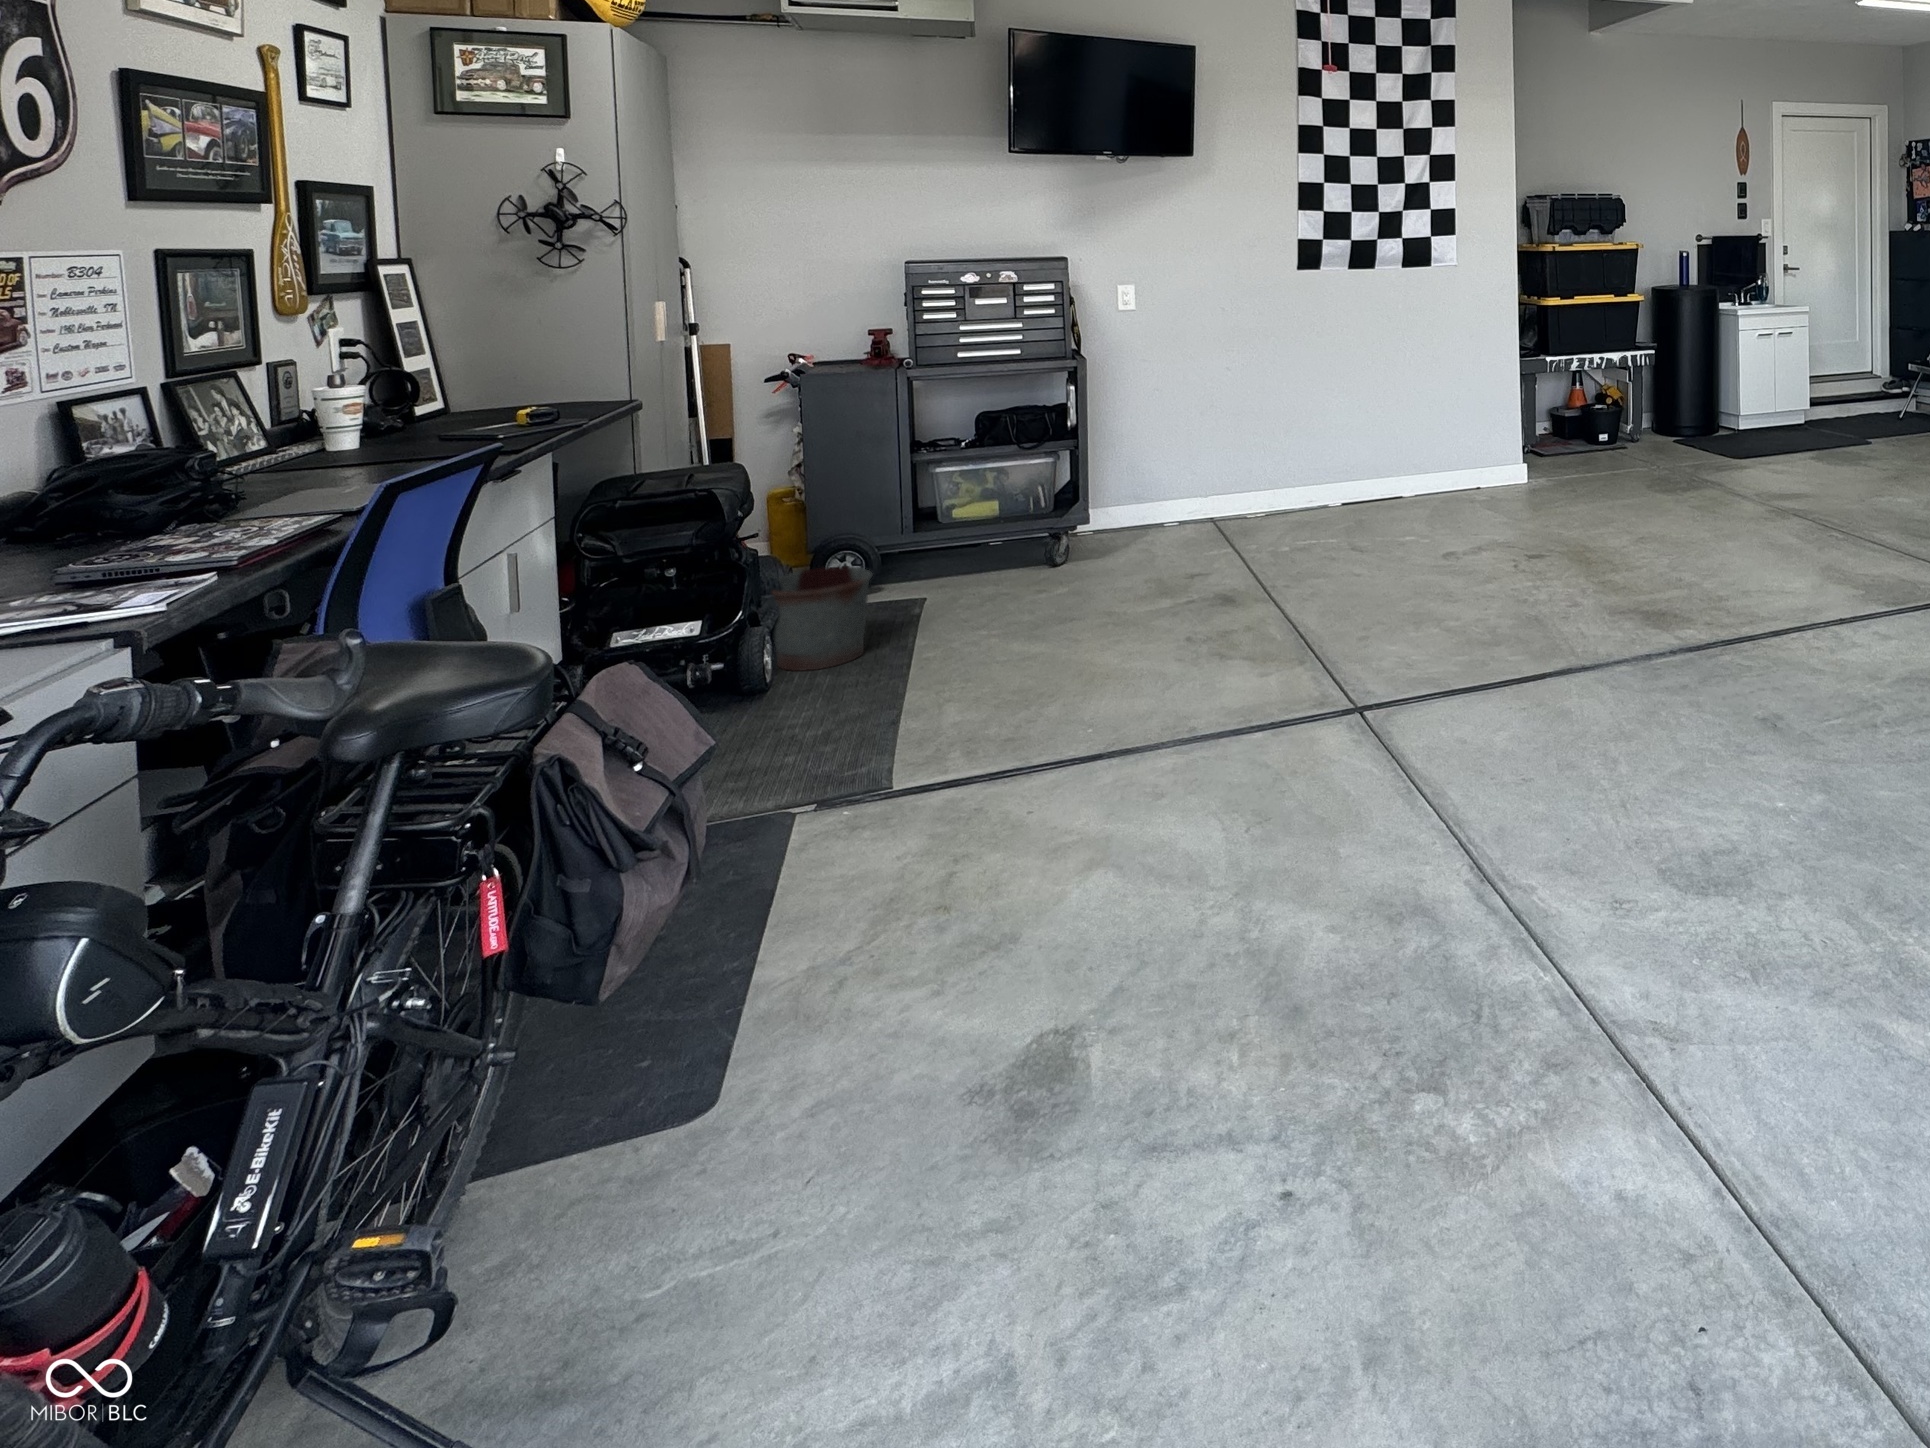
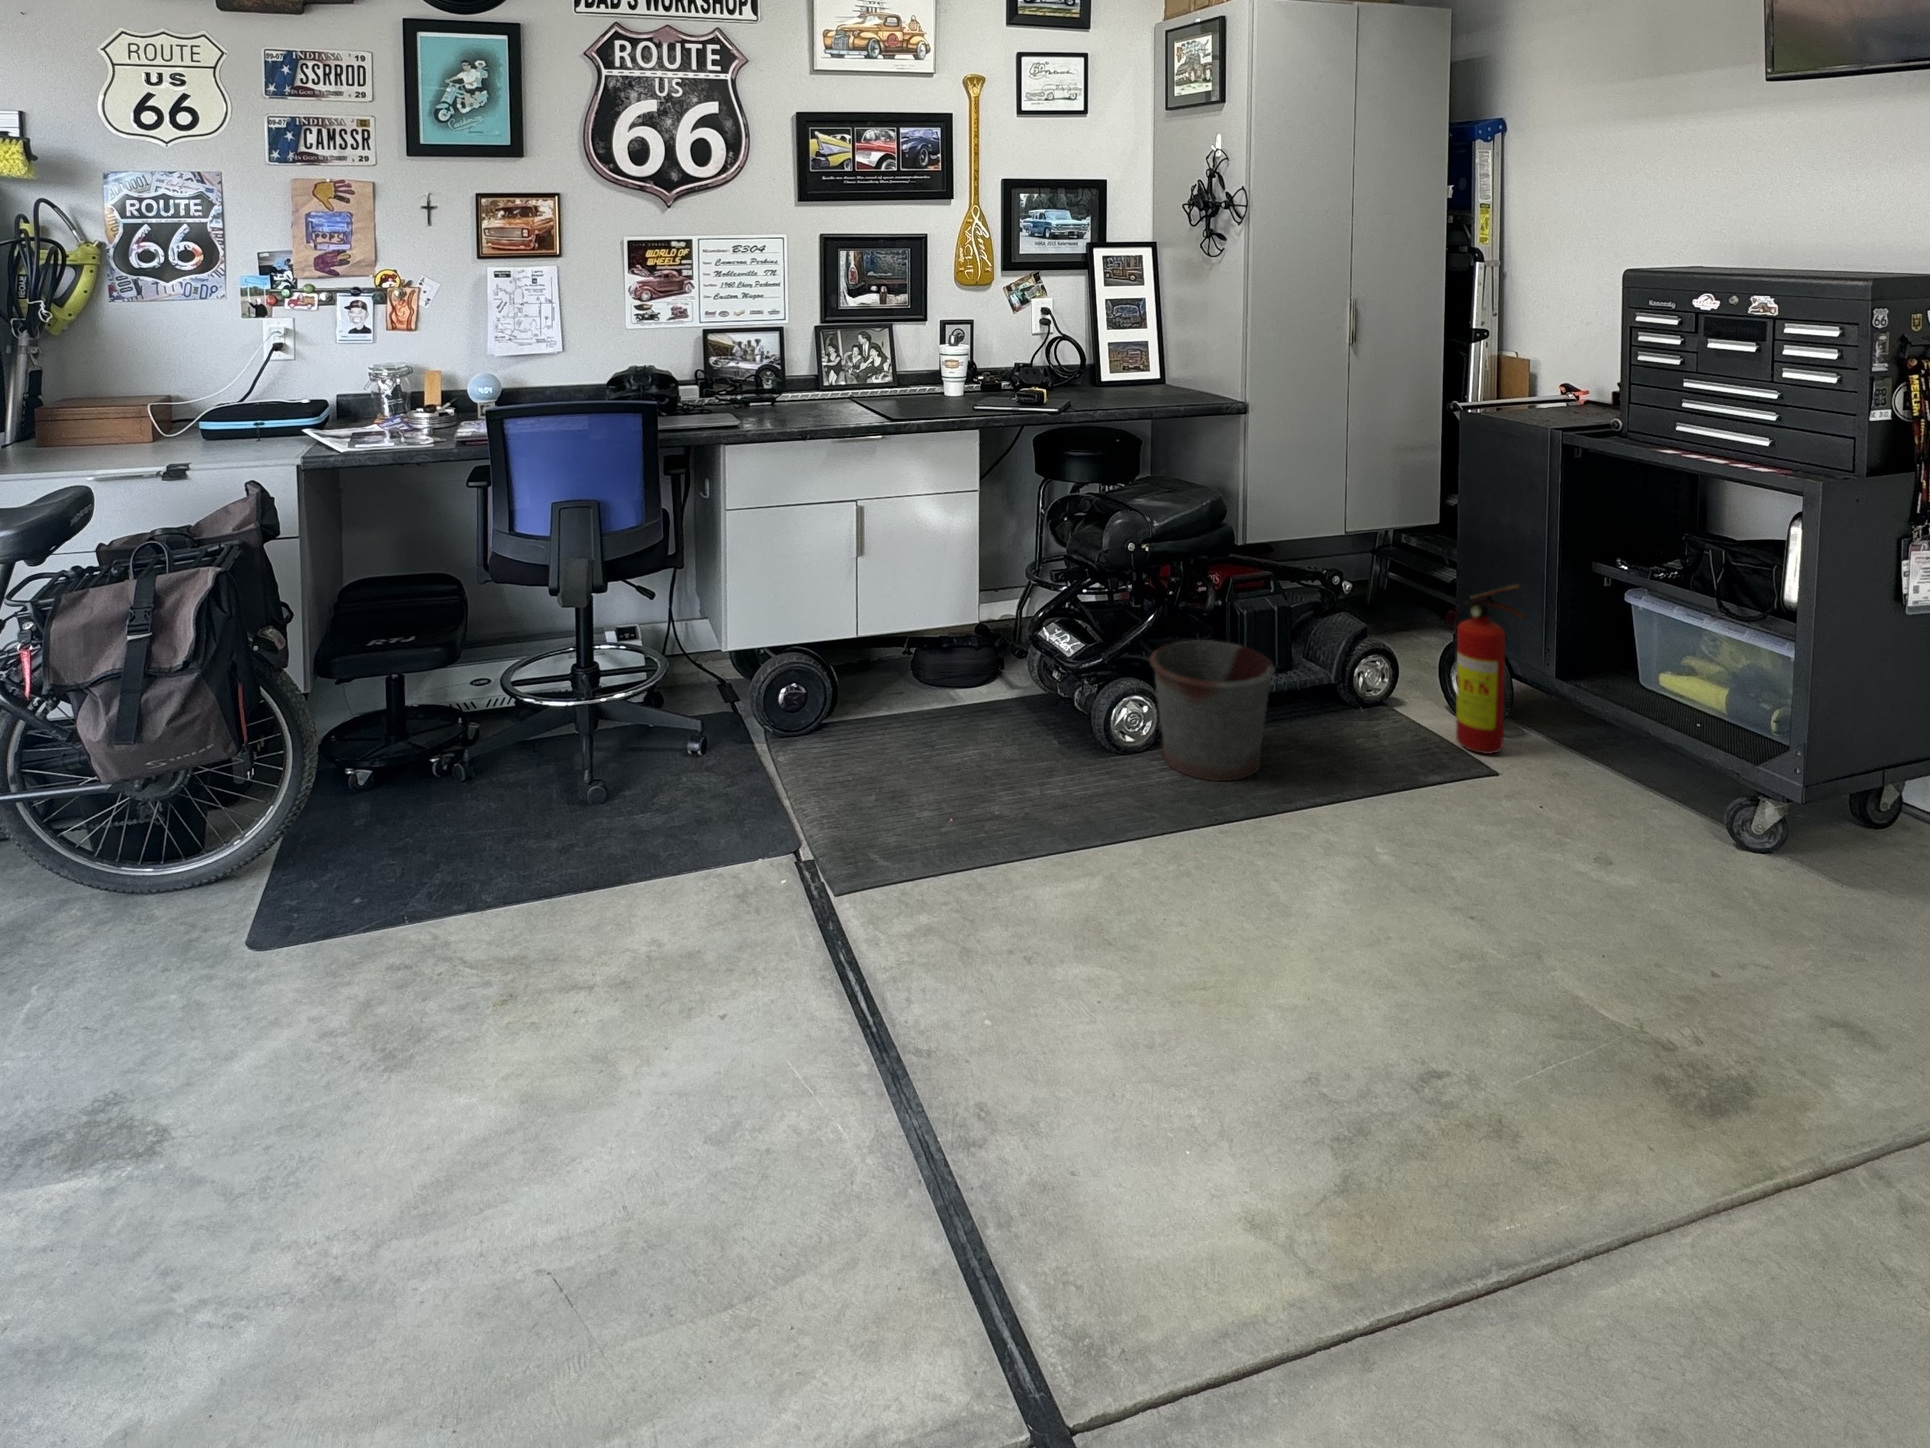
fire extinguisher: none [871,474,918,598] -> present [1456,585,1526,754]

